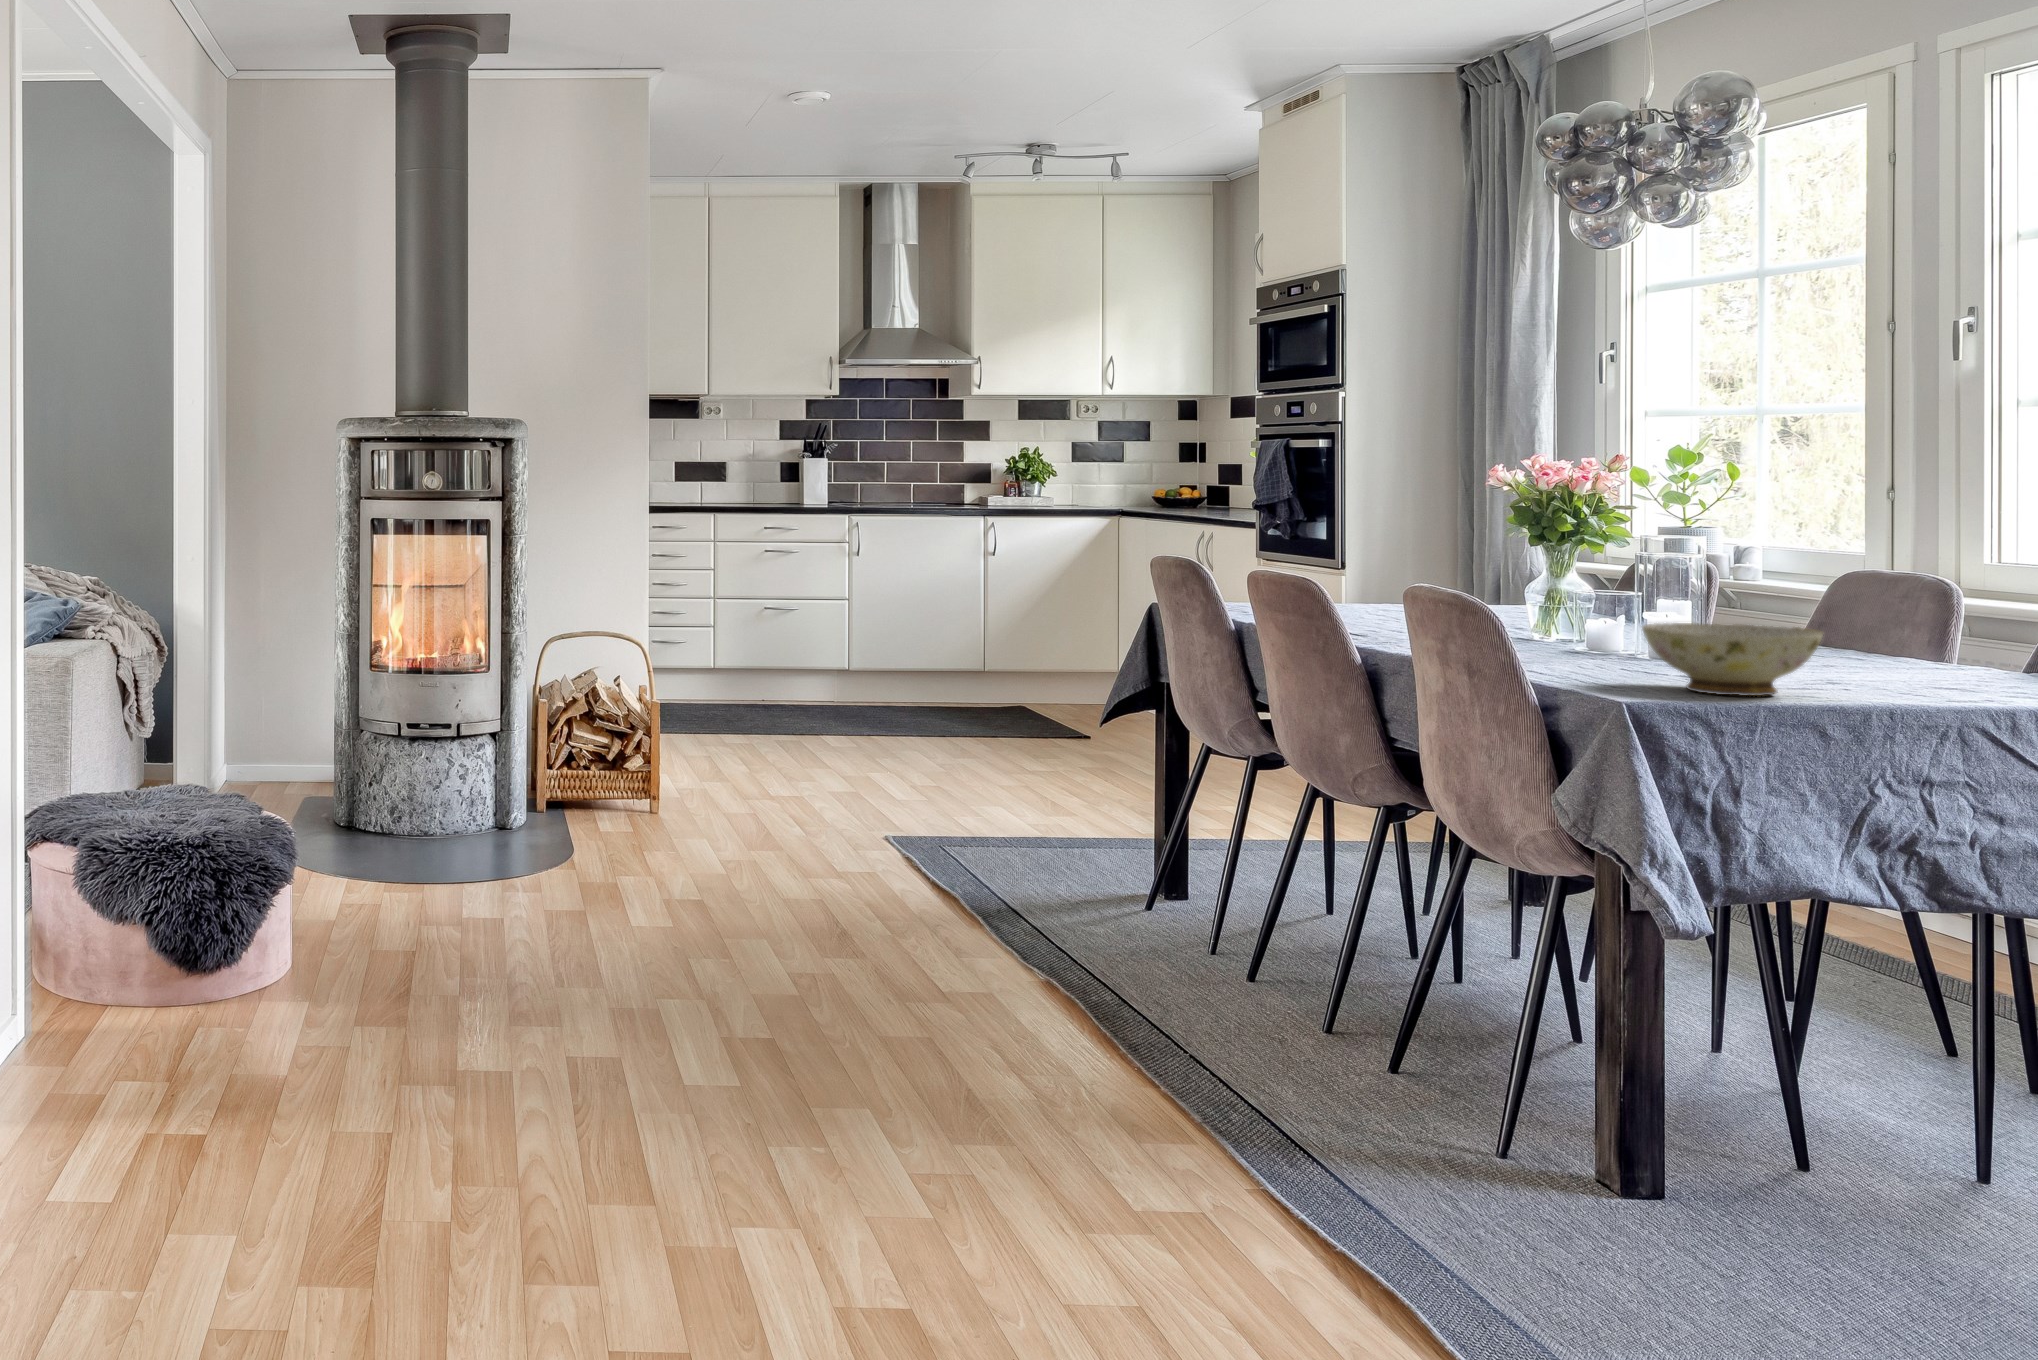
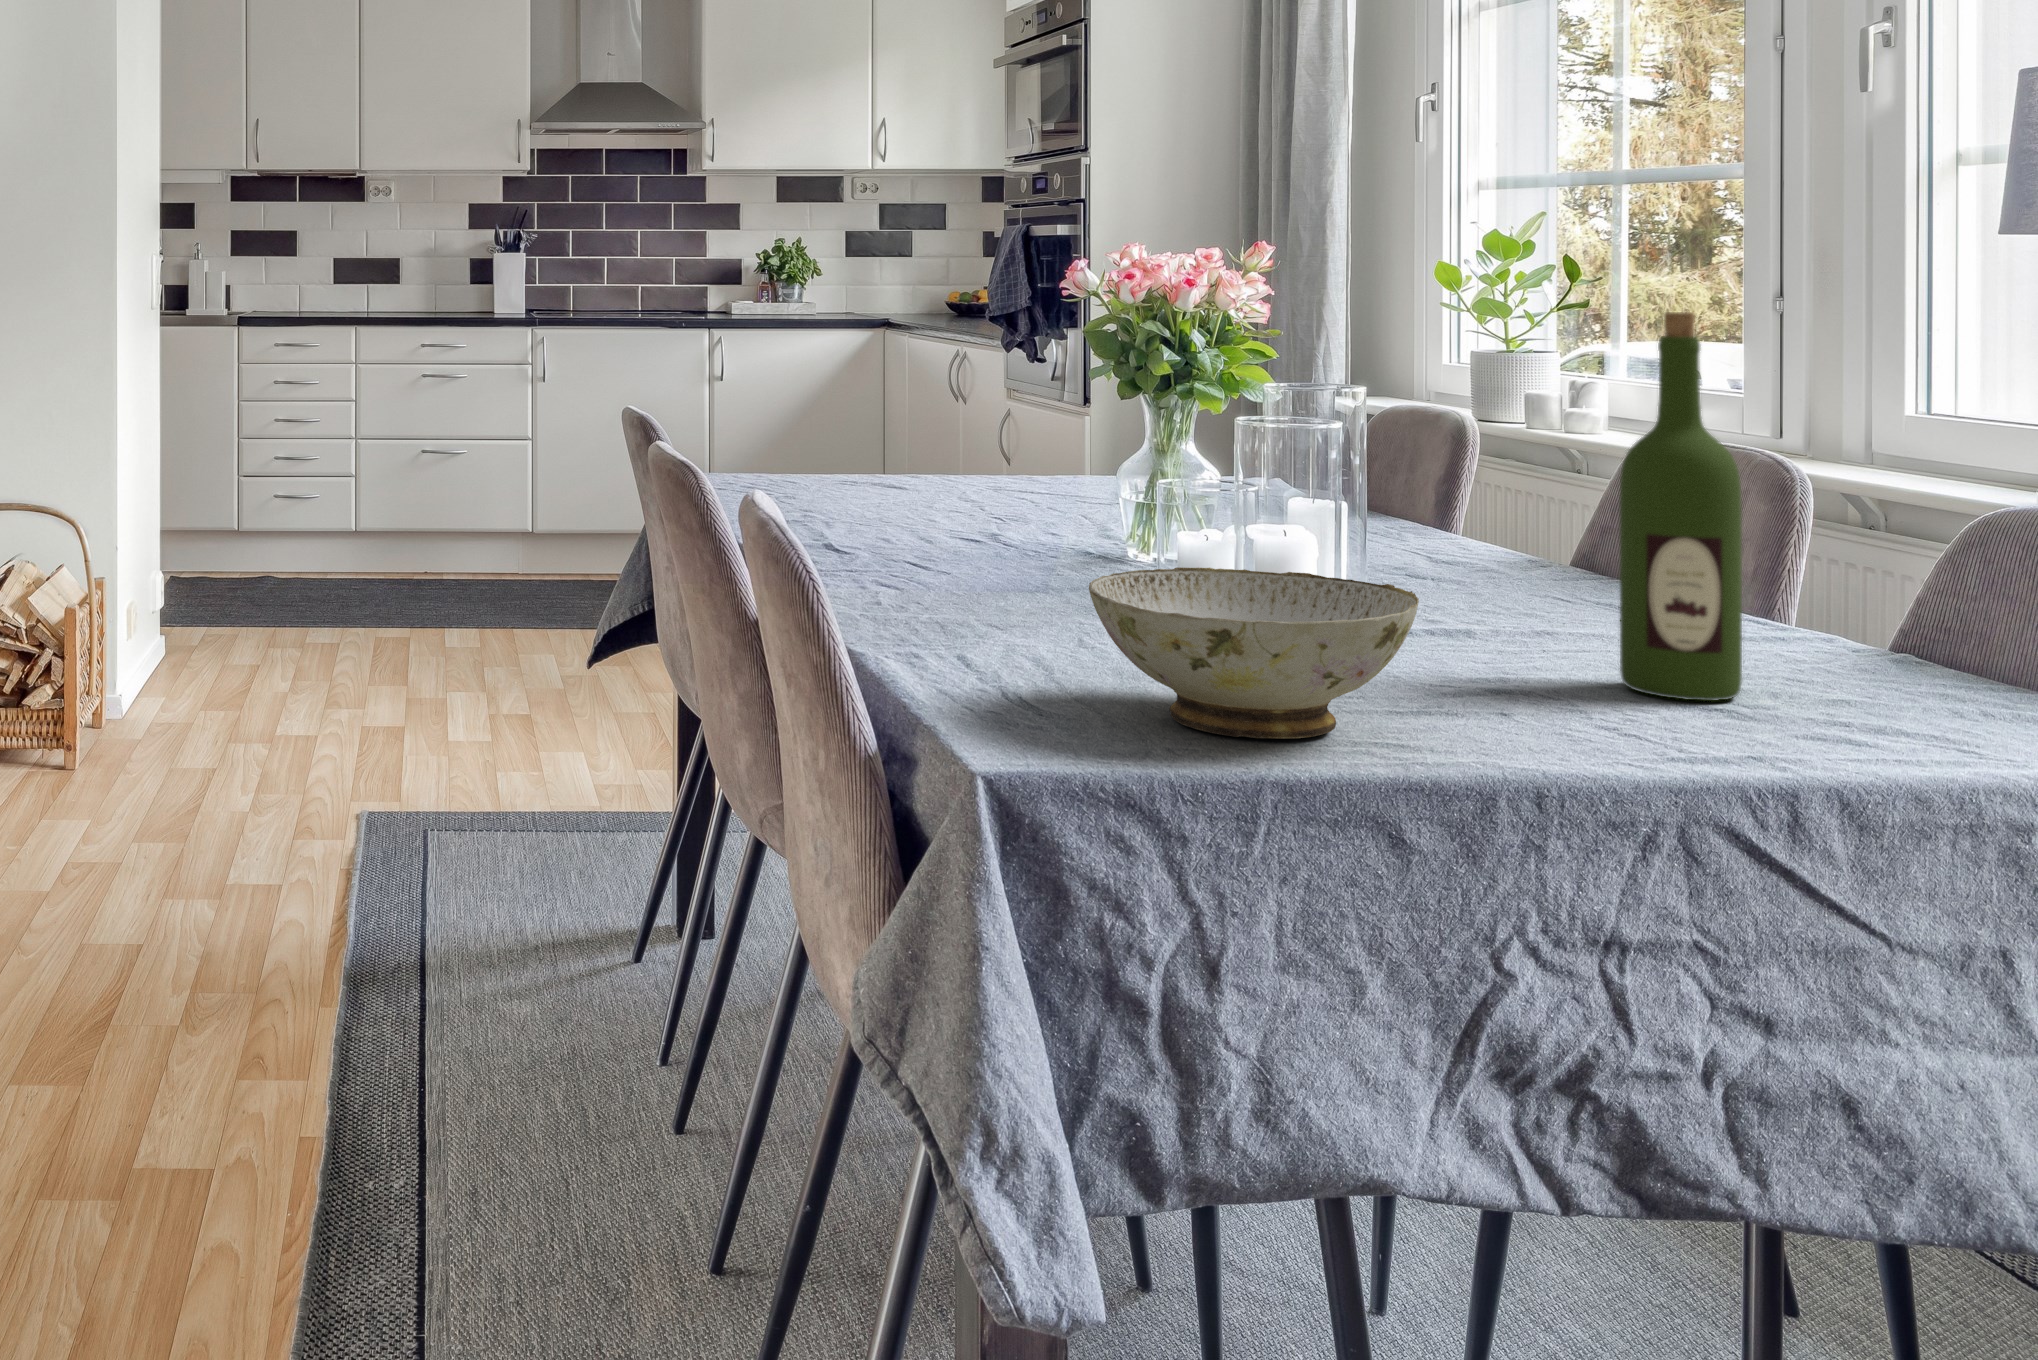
wine bottle: none [1899,497,1966,689] -> present [1620,312,1742,701]

